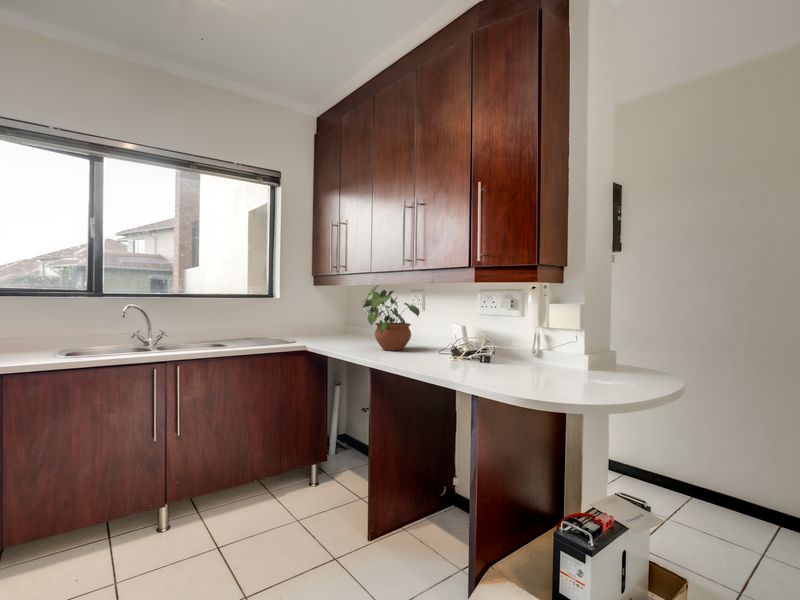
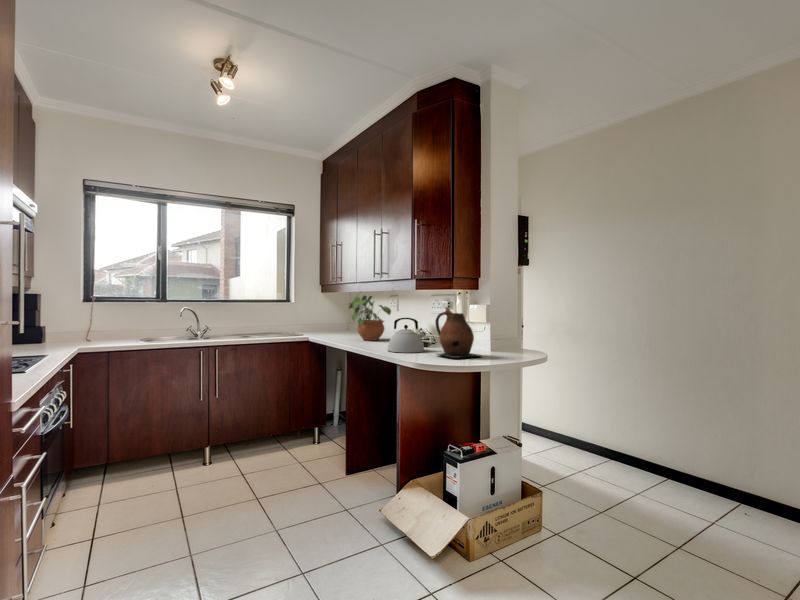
ceramic pitcher: none [525,308,598,388] -> present [435,307,481,358]
kettle: none [441,323,495,375] -> present [387,318,426,353]

